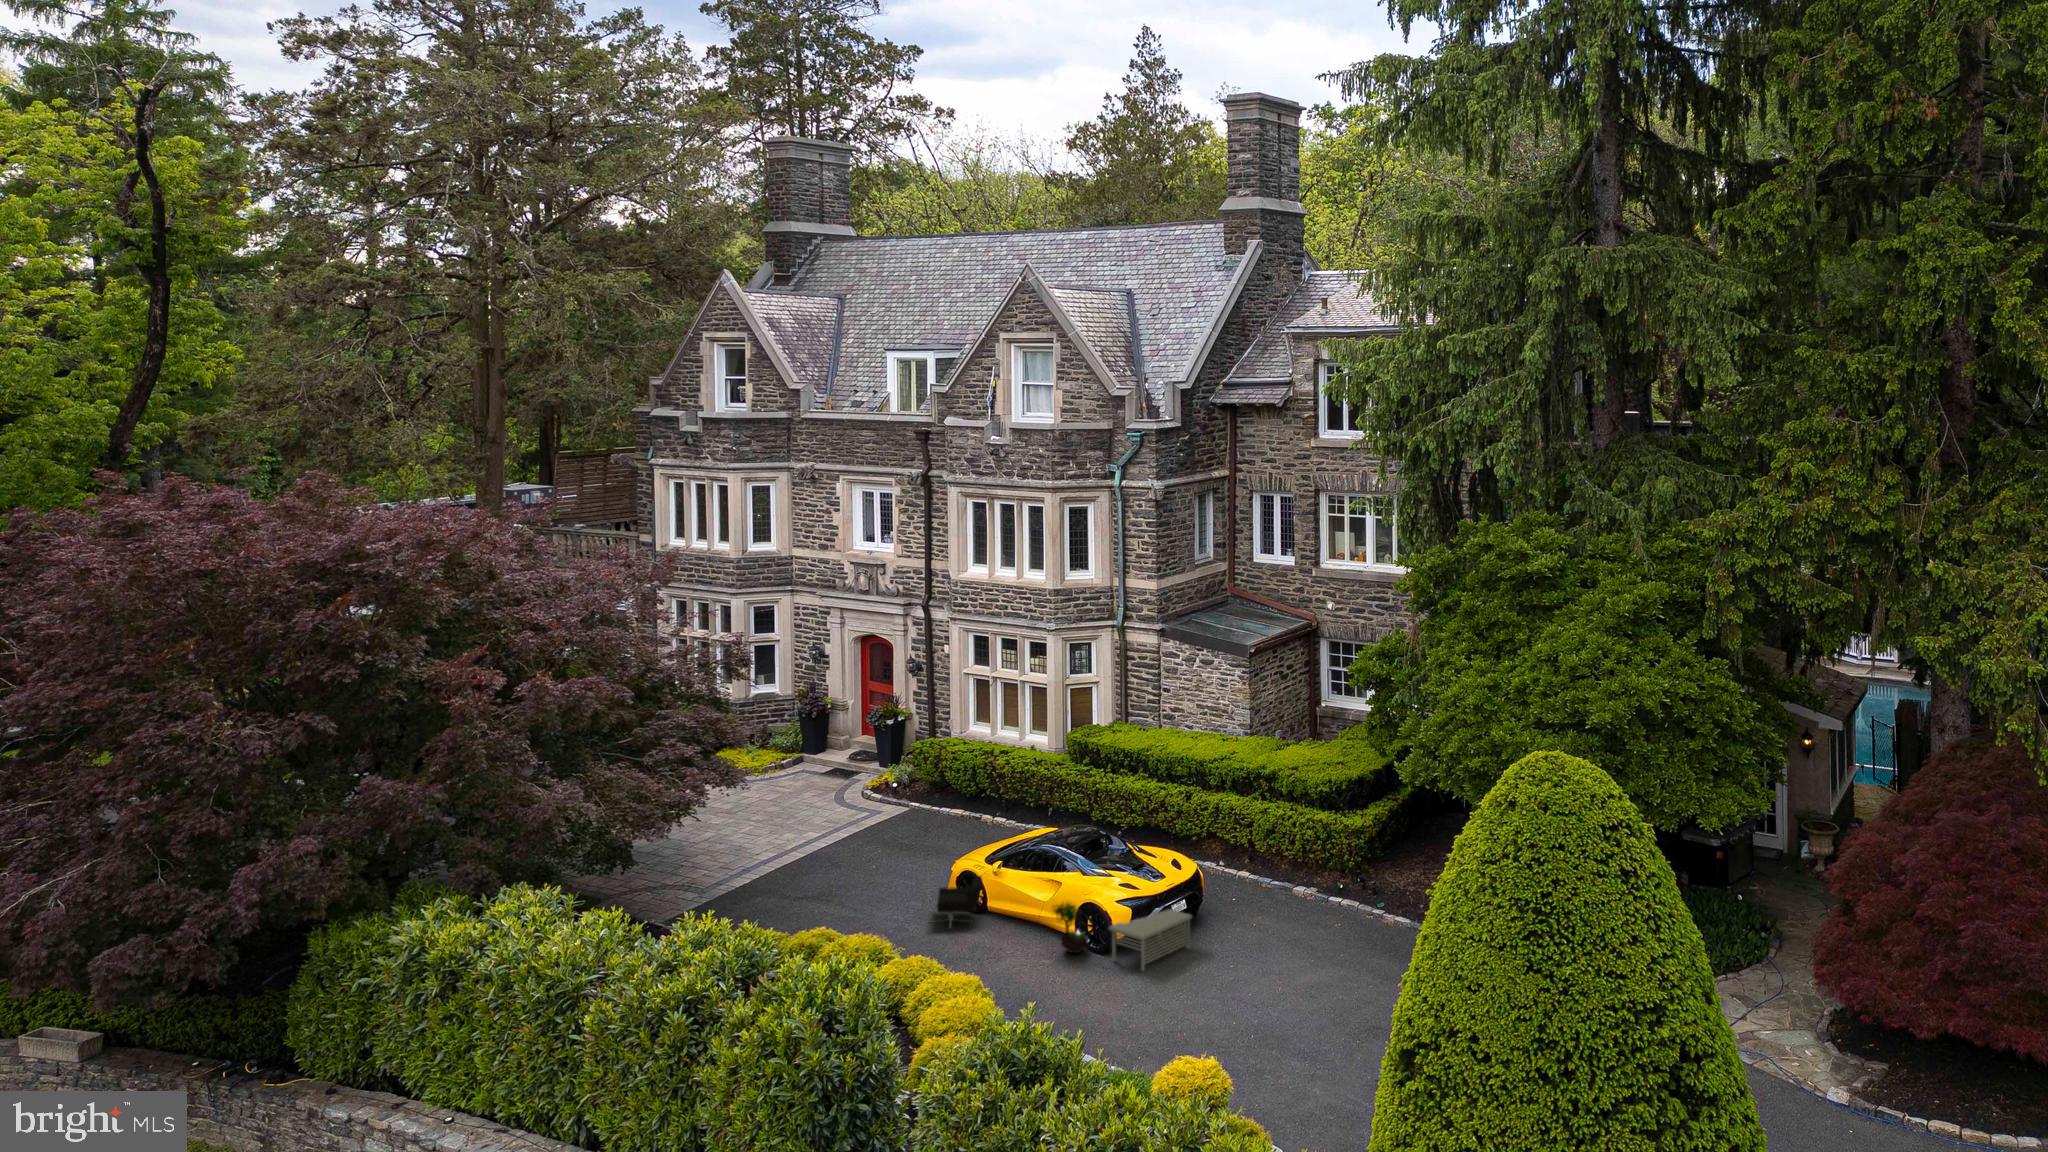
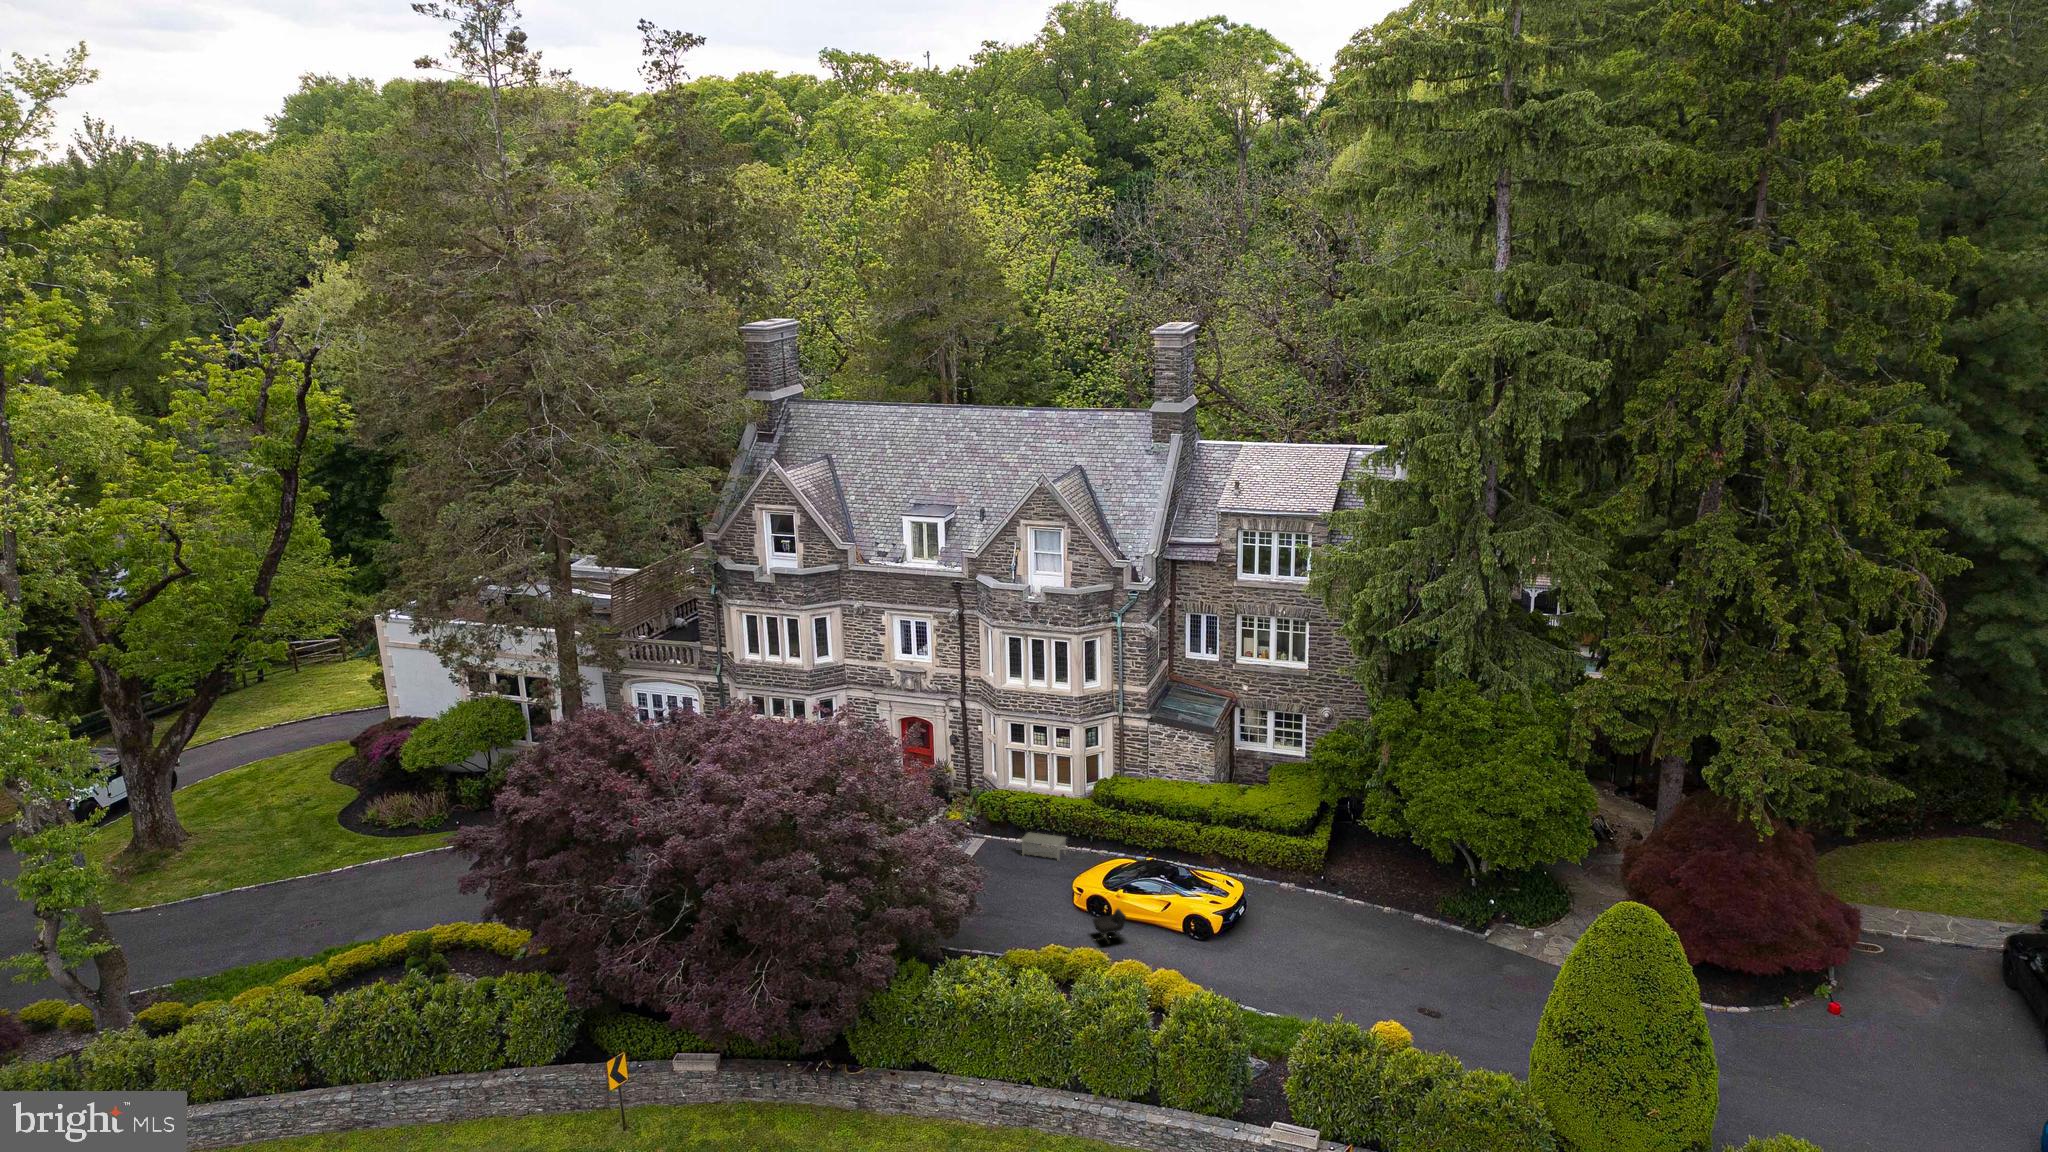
potted tree: present [1053,903,1087,953] -> none [1179,917,1201,949]
storage bench: present [1109,909,1192,971] -> present [1021,832,1066,860]

